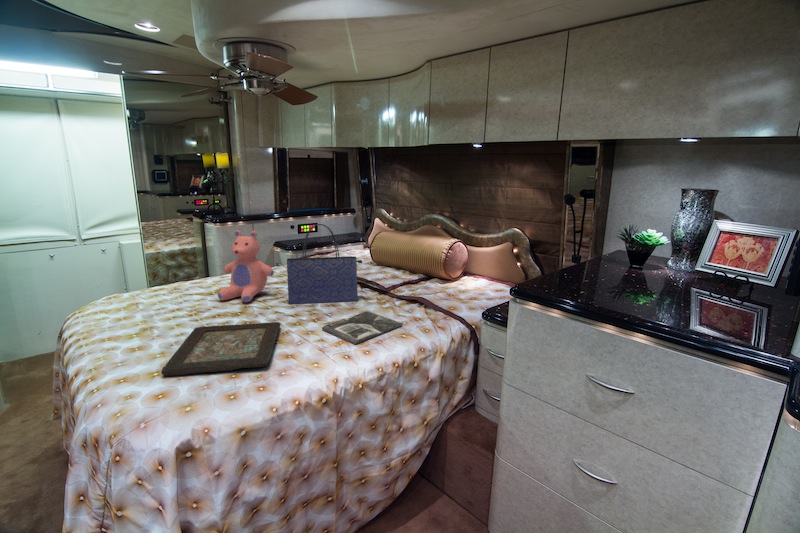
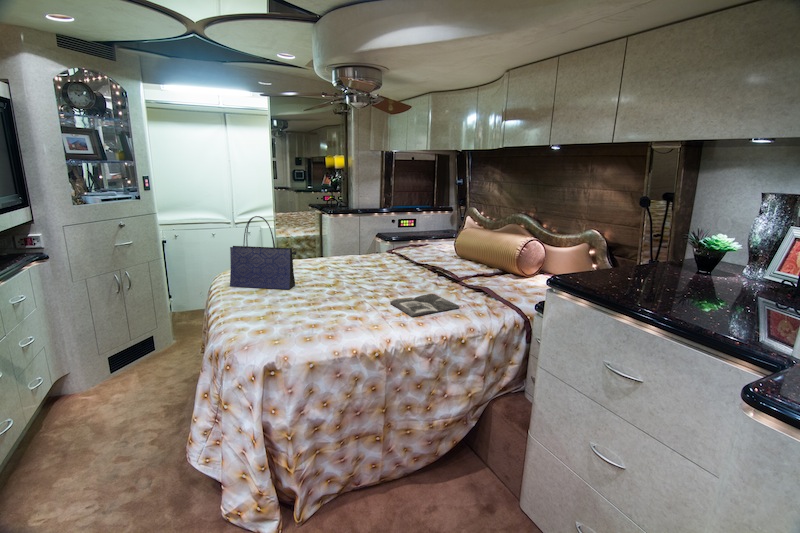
tote bag: present [287,224,362,304] -> present [230,216,296,289]
teddy bear: present [218,230,274,302] -> none [318,218,363,278]
decorative tray: present [161,322,281,376] -> none [265,291,358,323]

